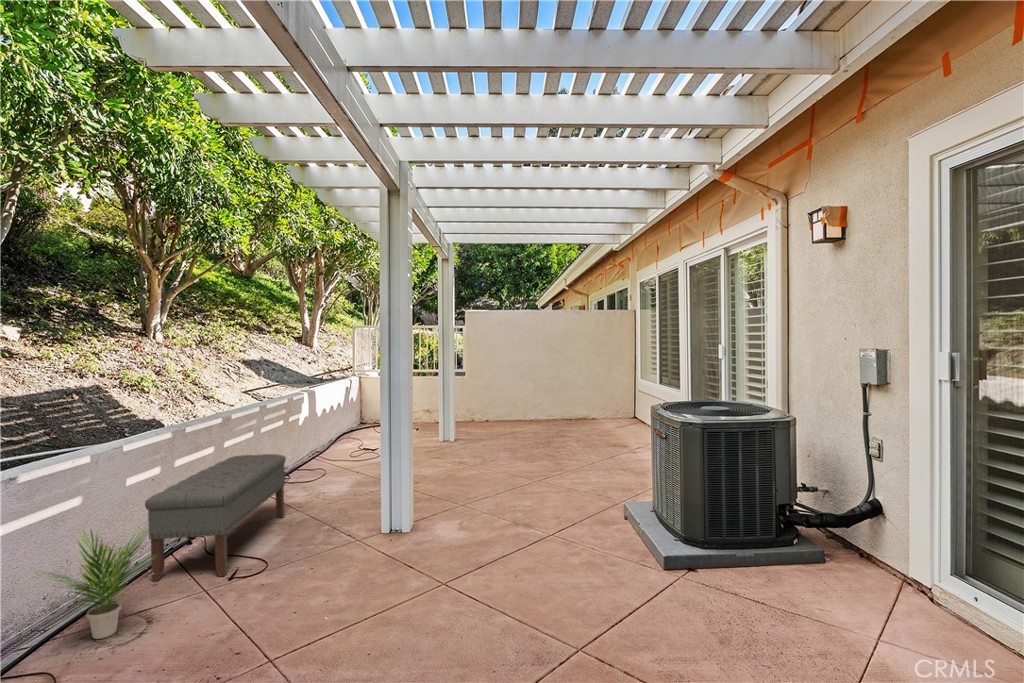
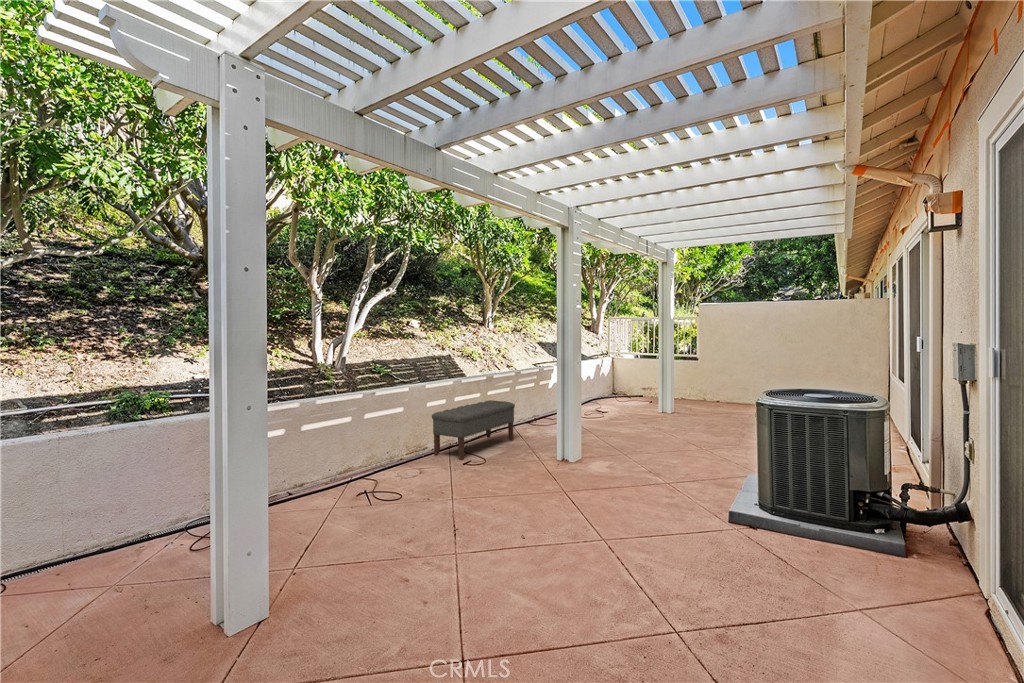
potted plant: present [50,529,149,639] -> none [381,421,424,470]

